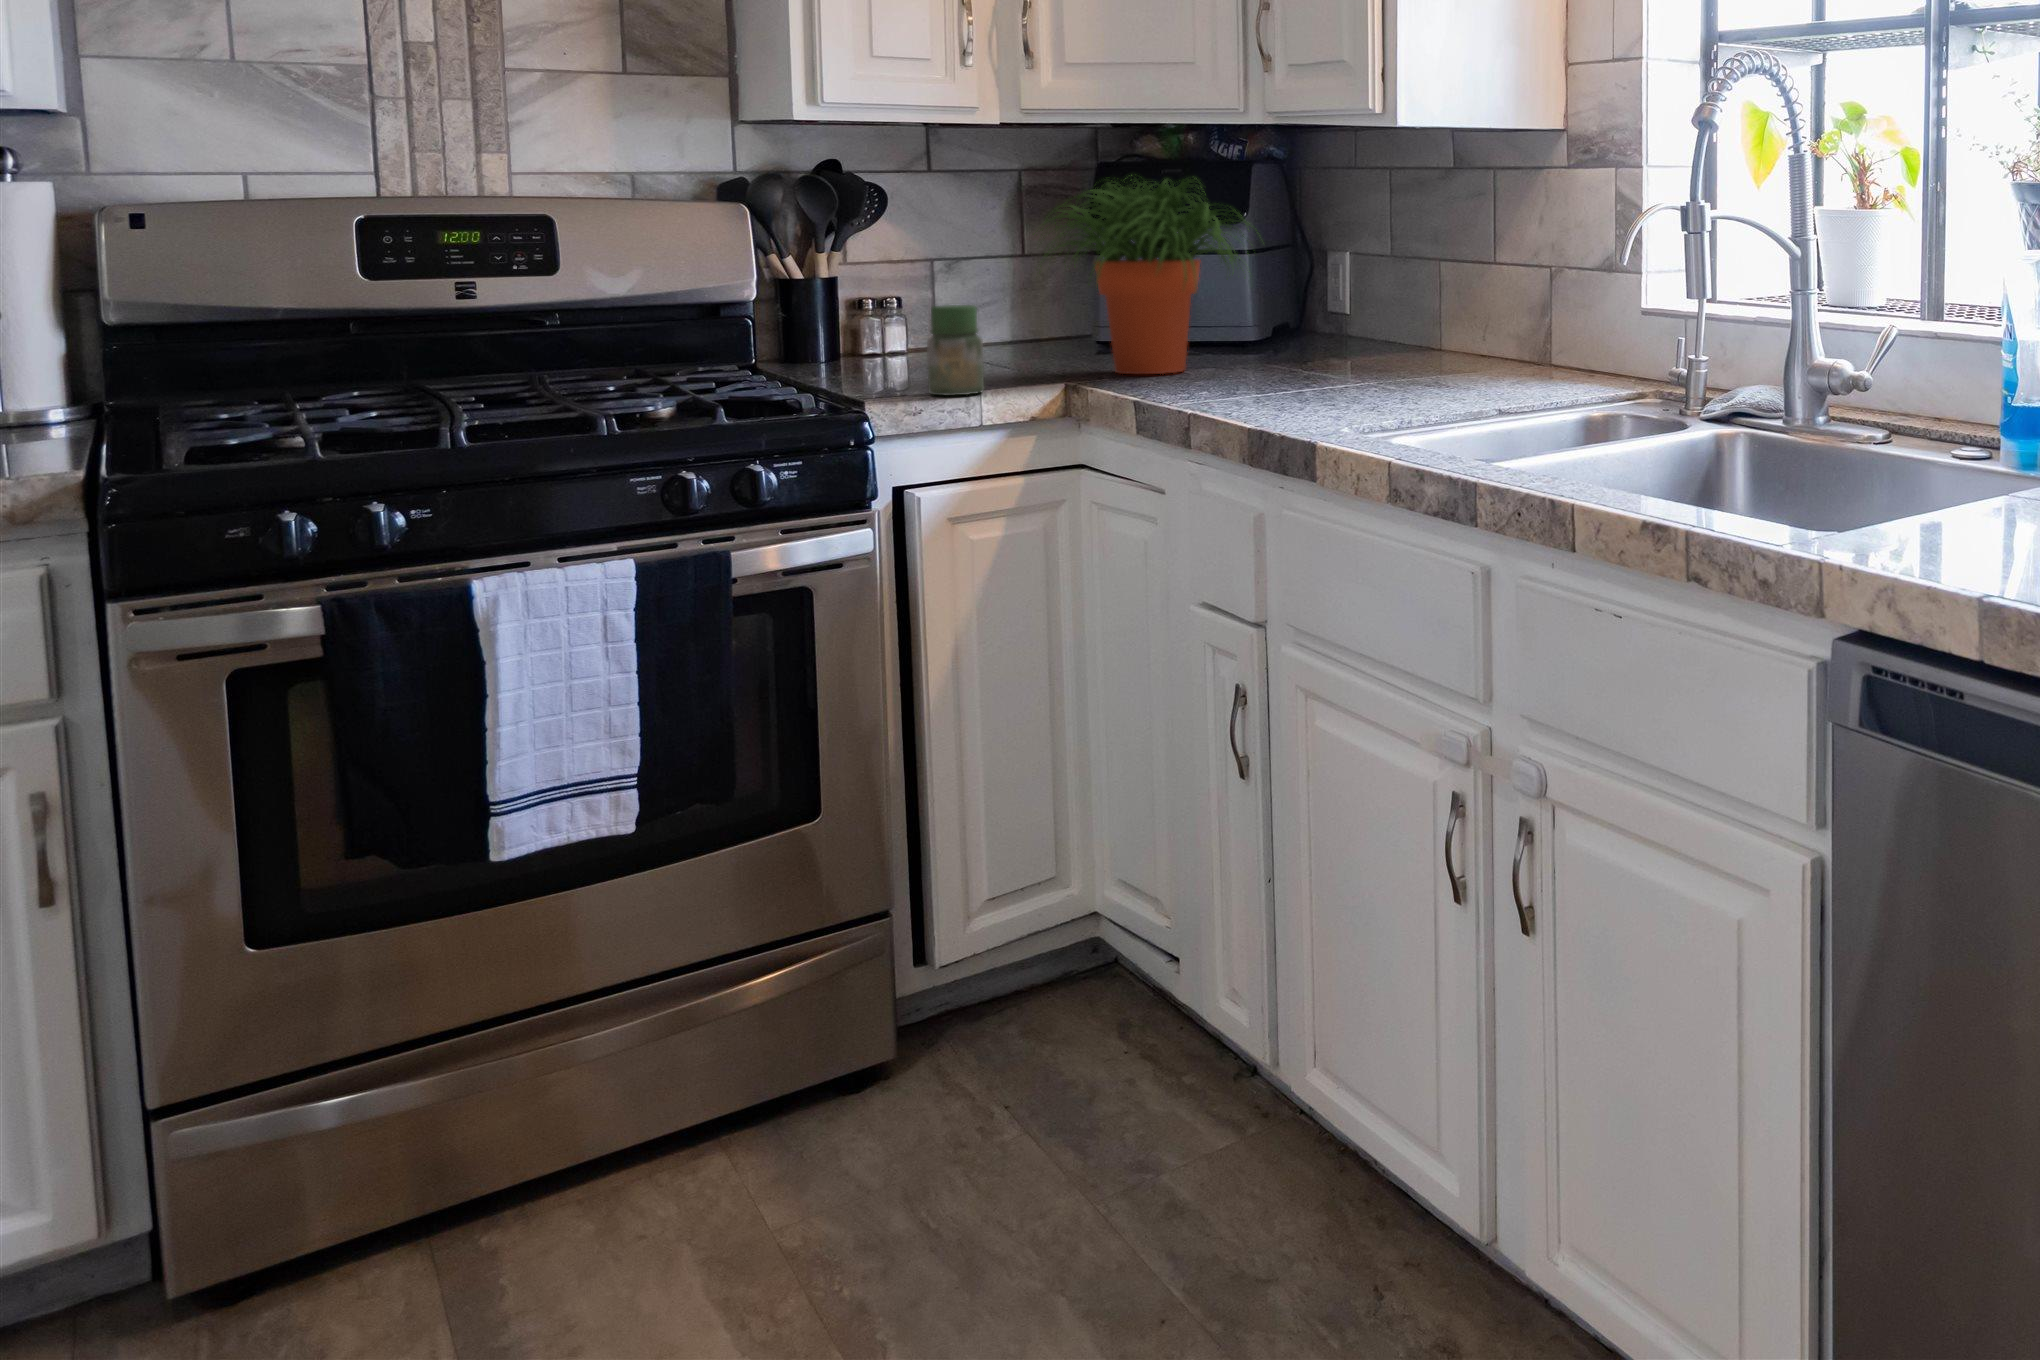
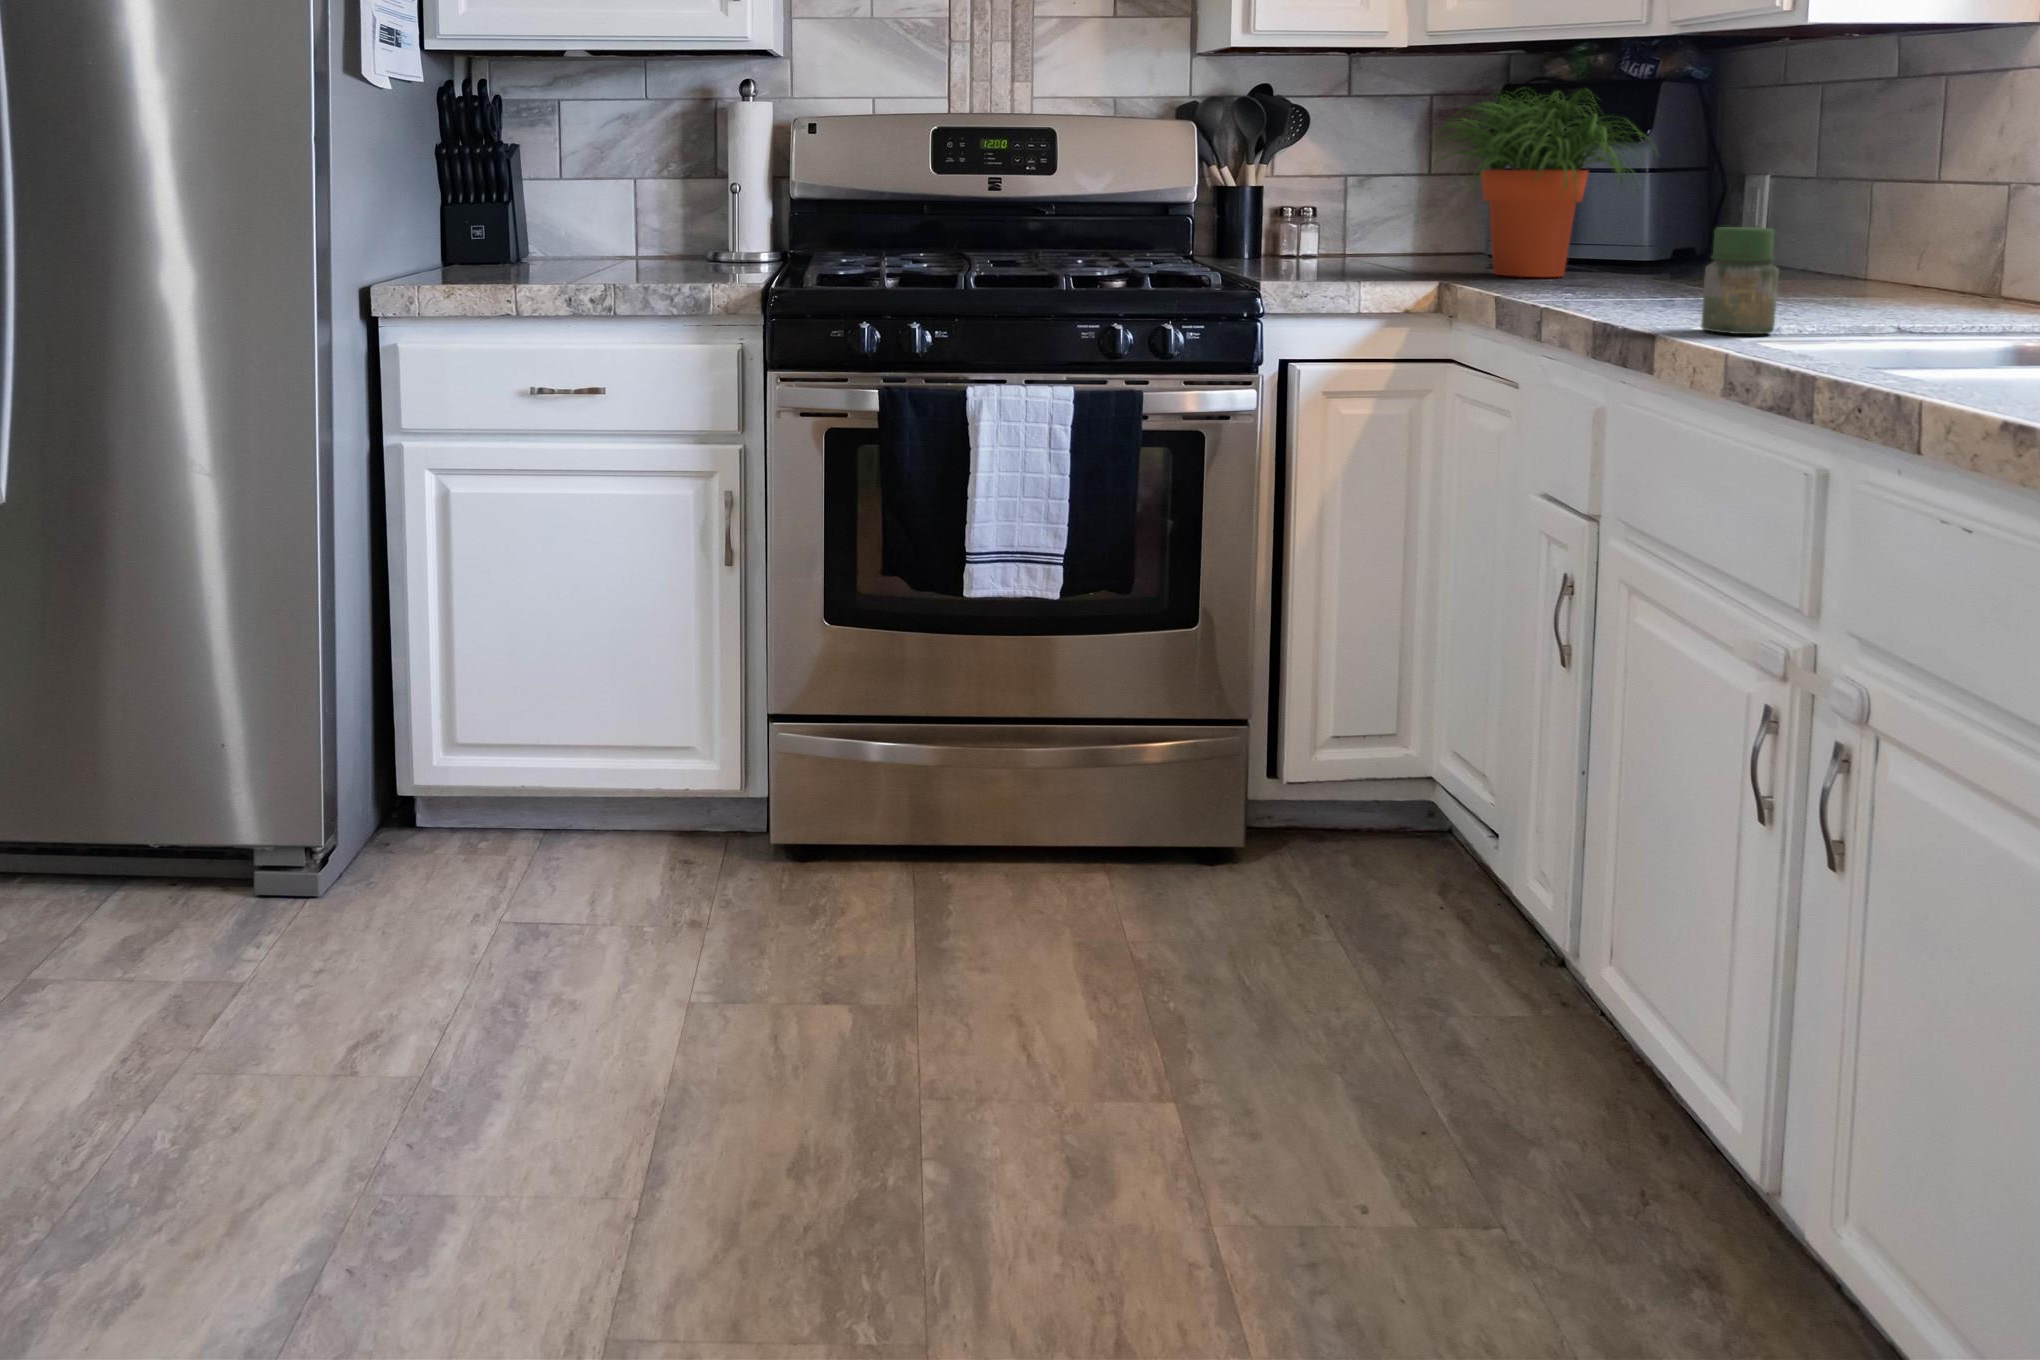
jar: present [927,305,984,395] -> present [1701,227,1778,334]

